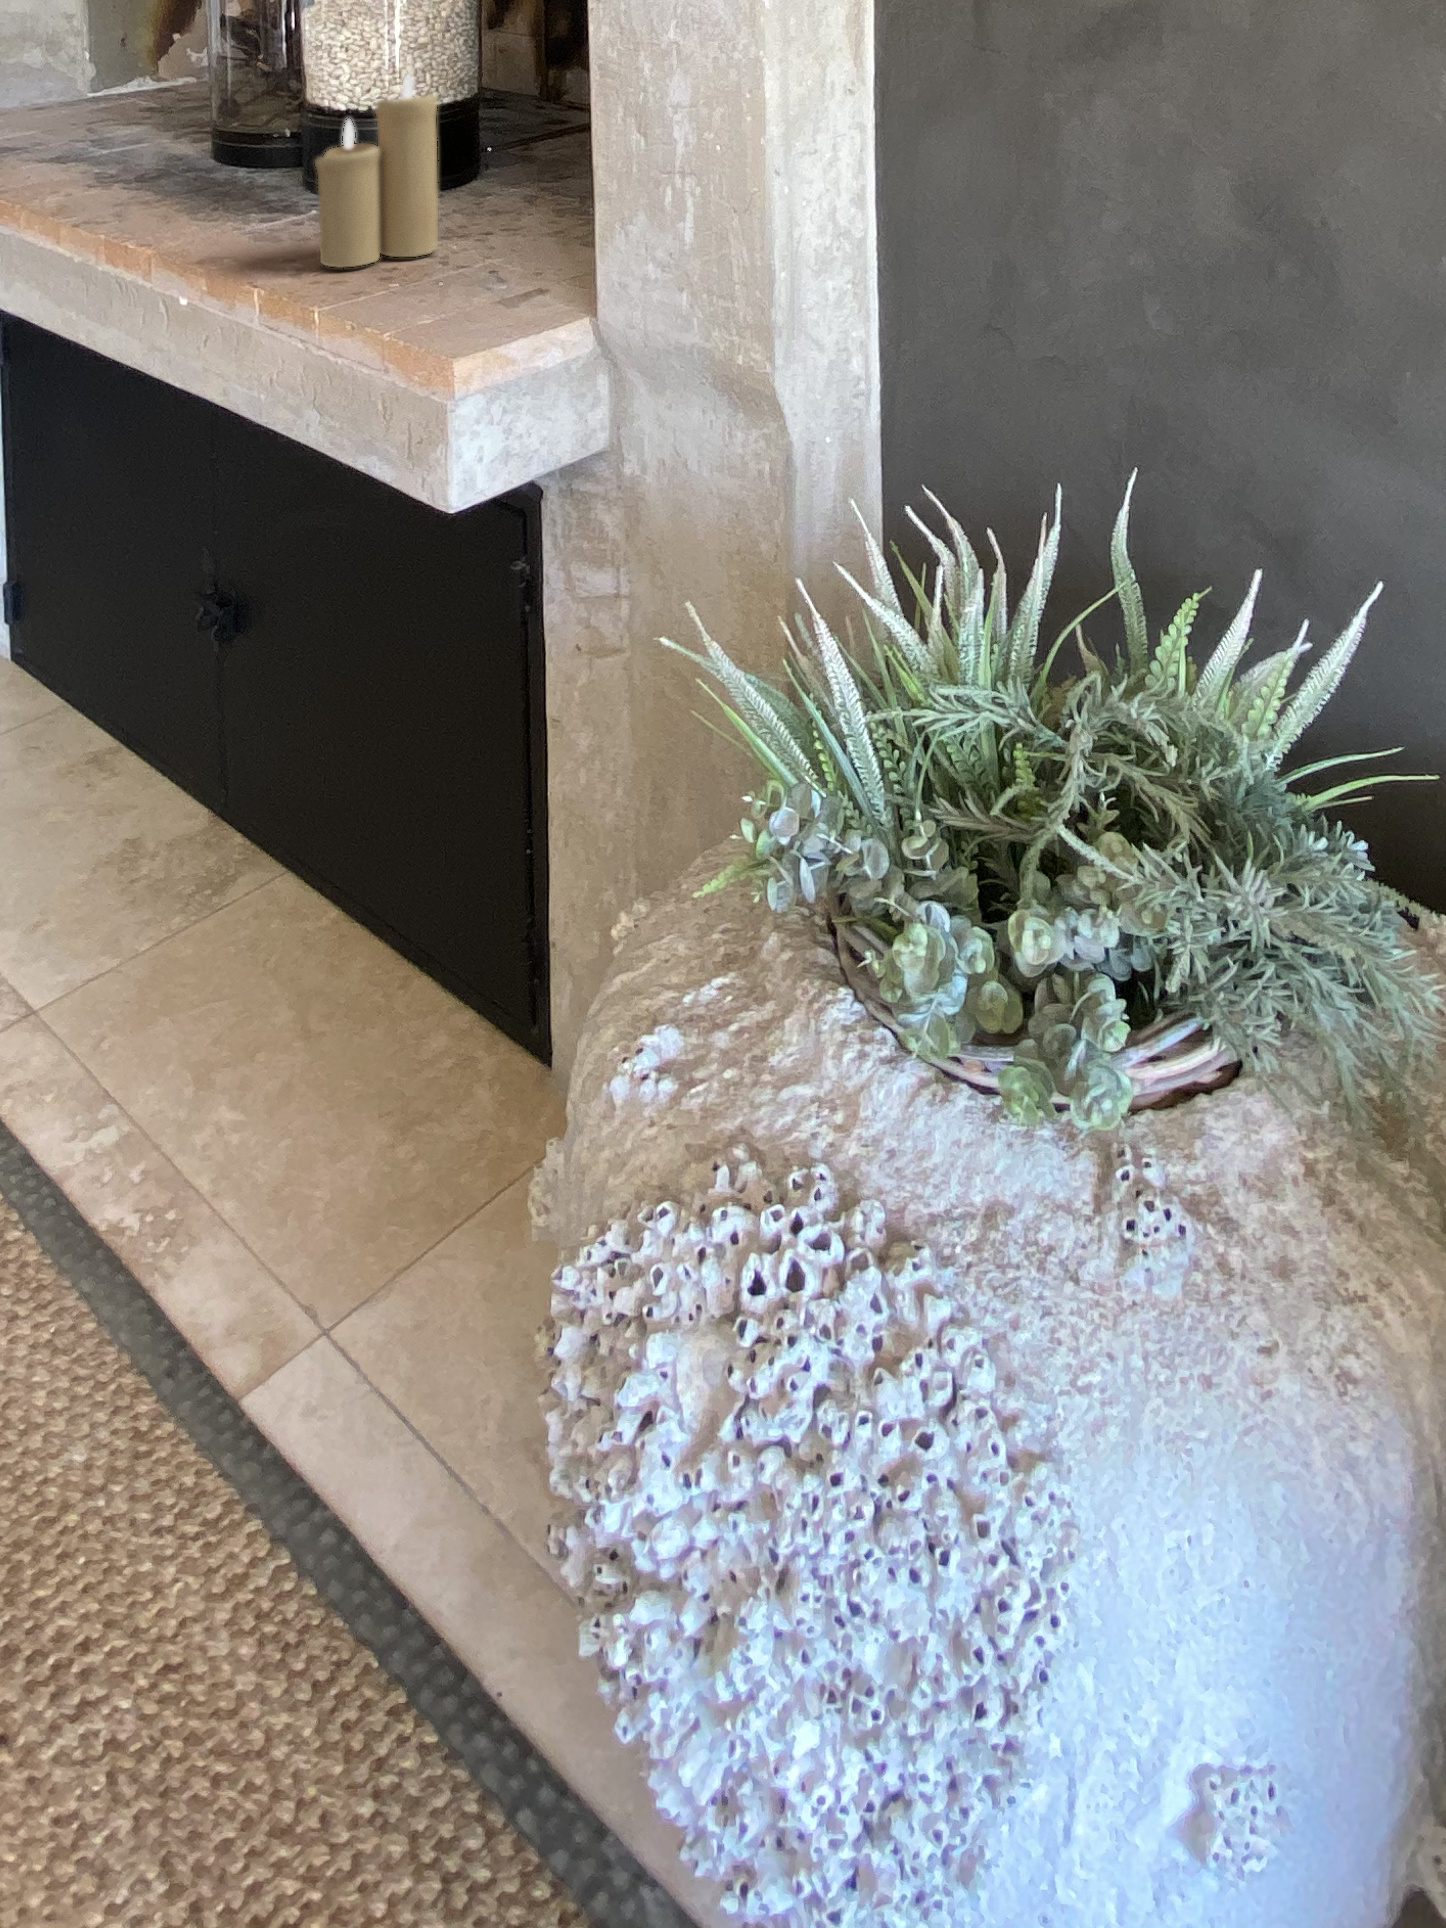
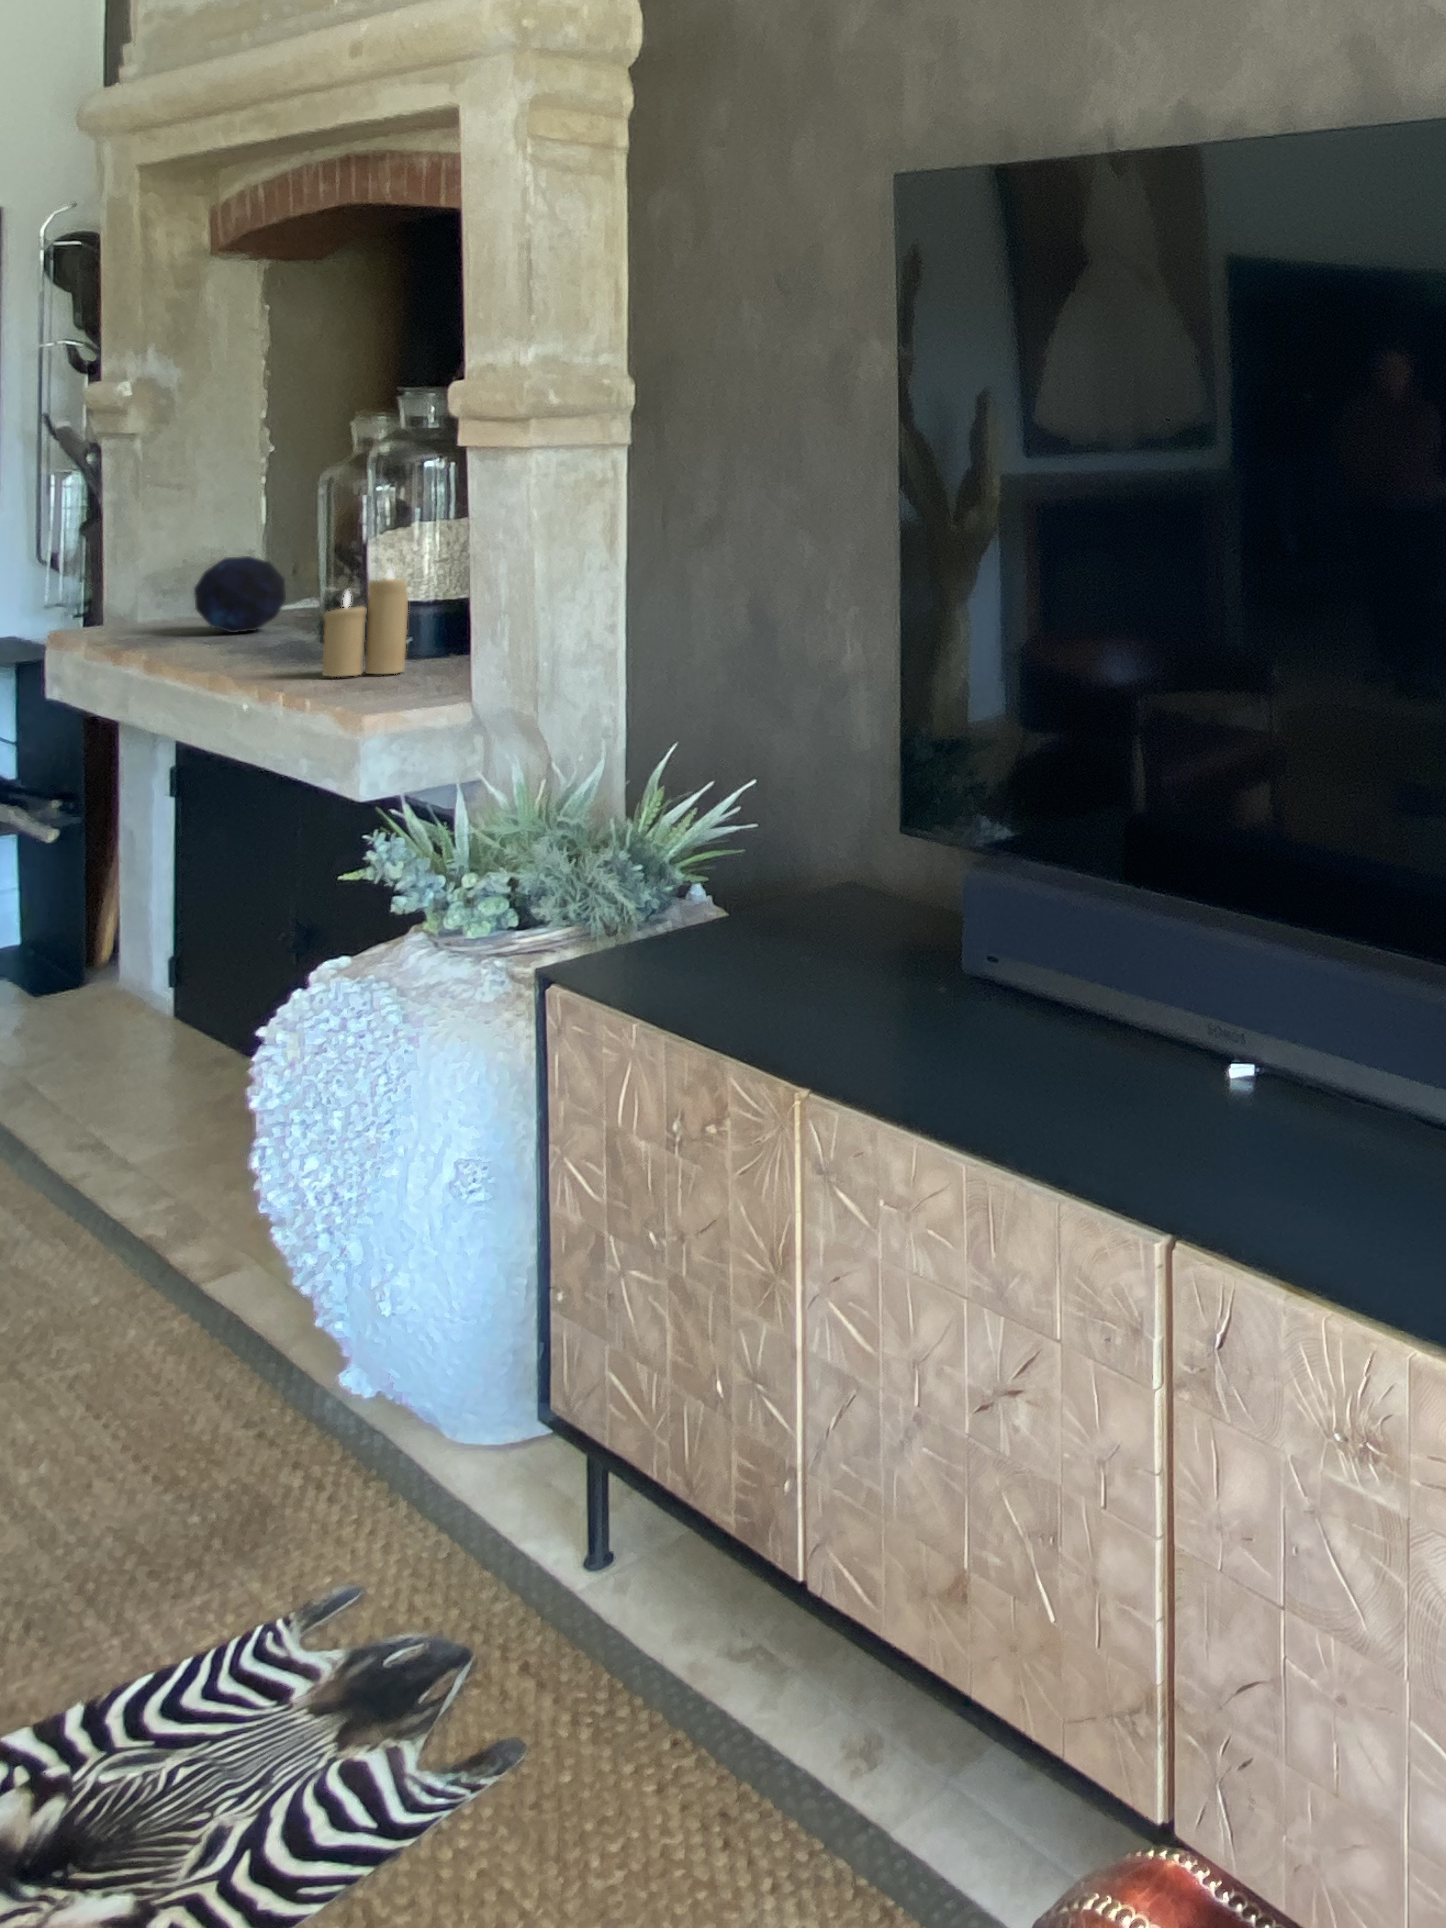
decorative orb: none [36,37,158,153] -> present [194,556,286,633]

